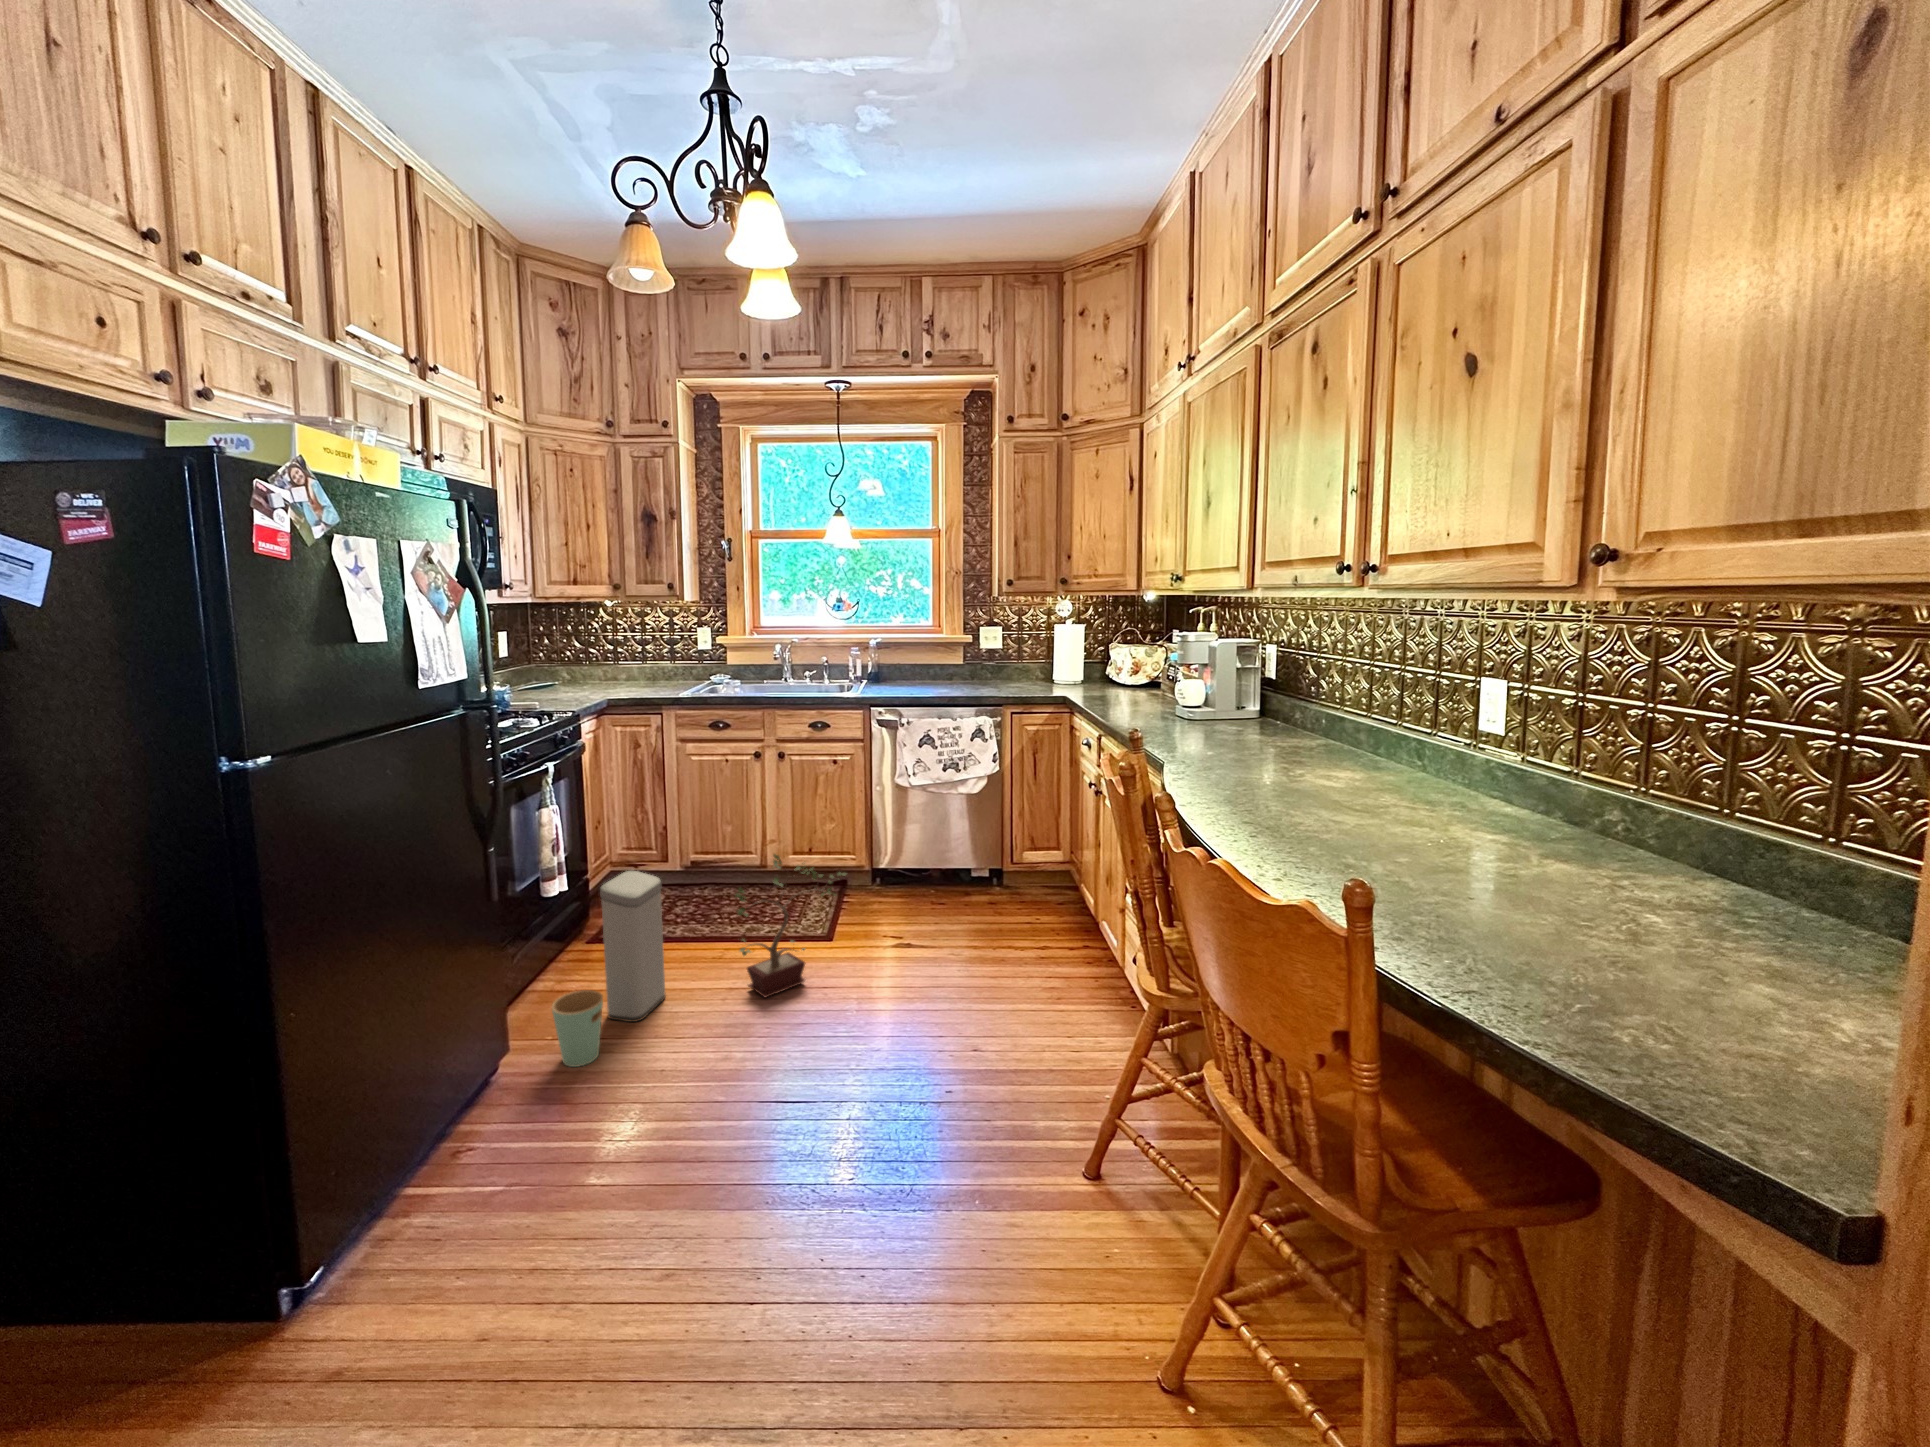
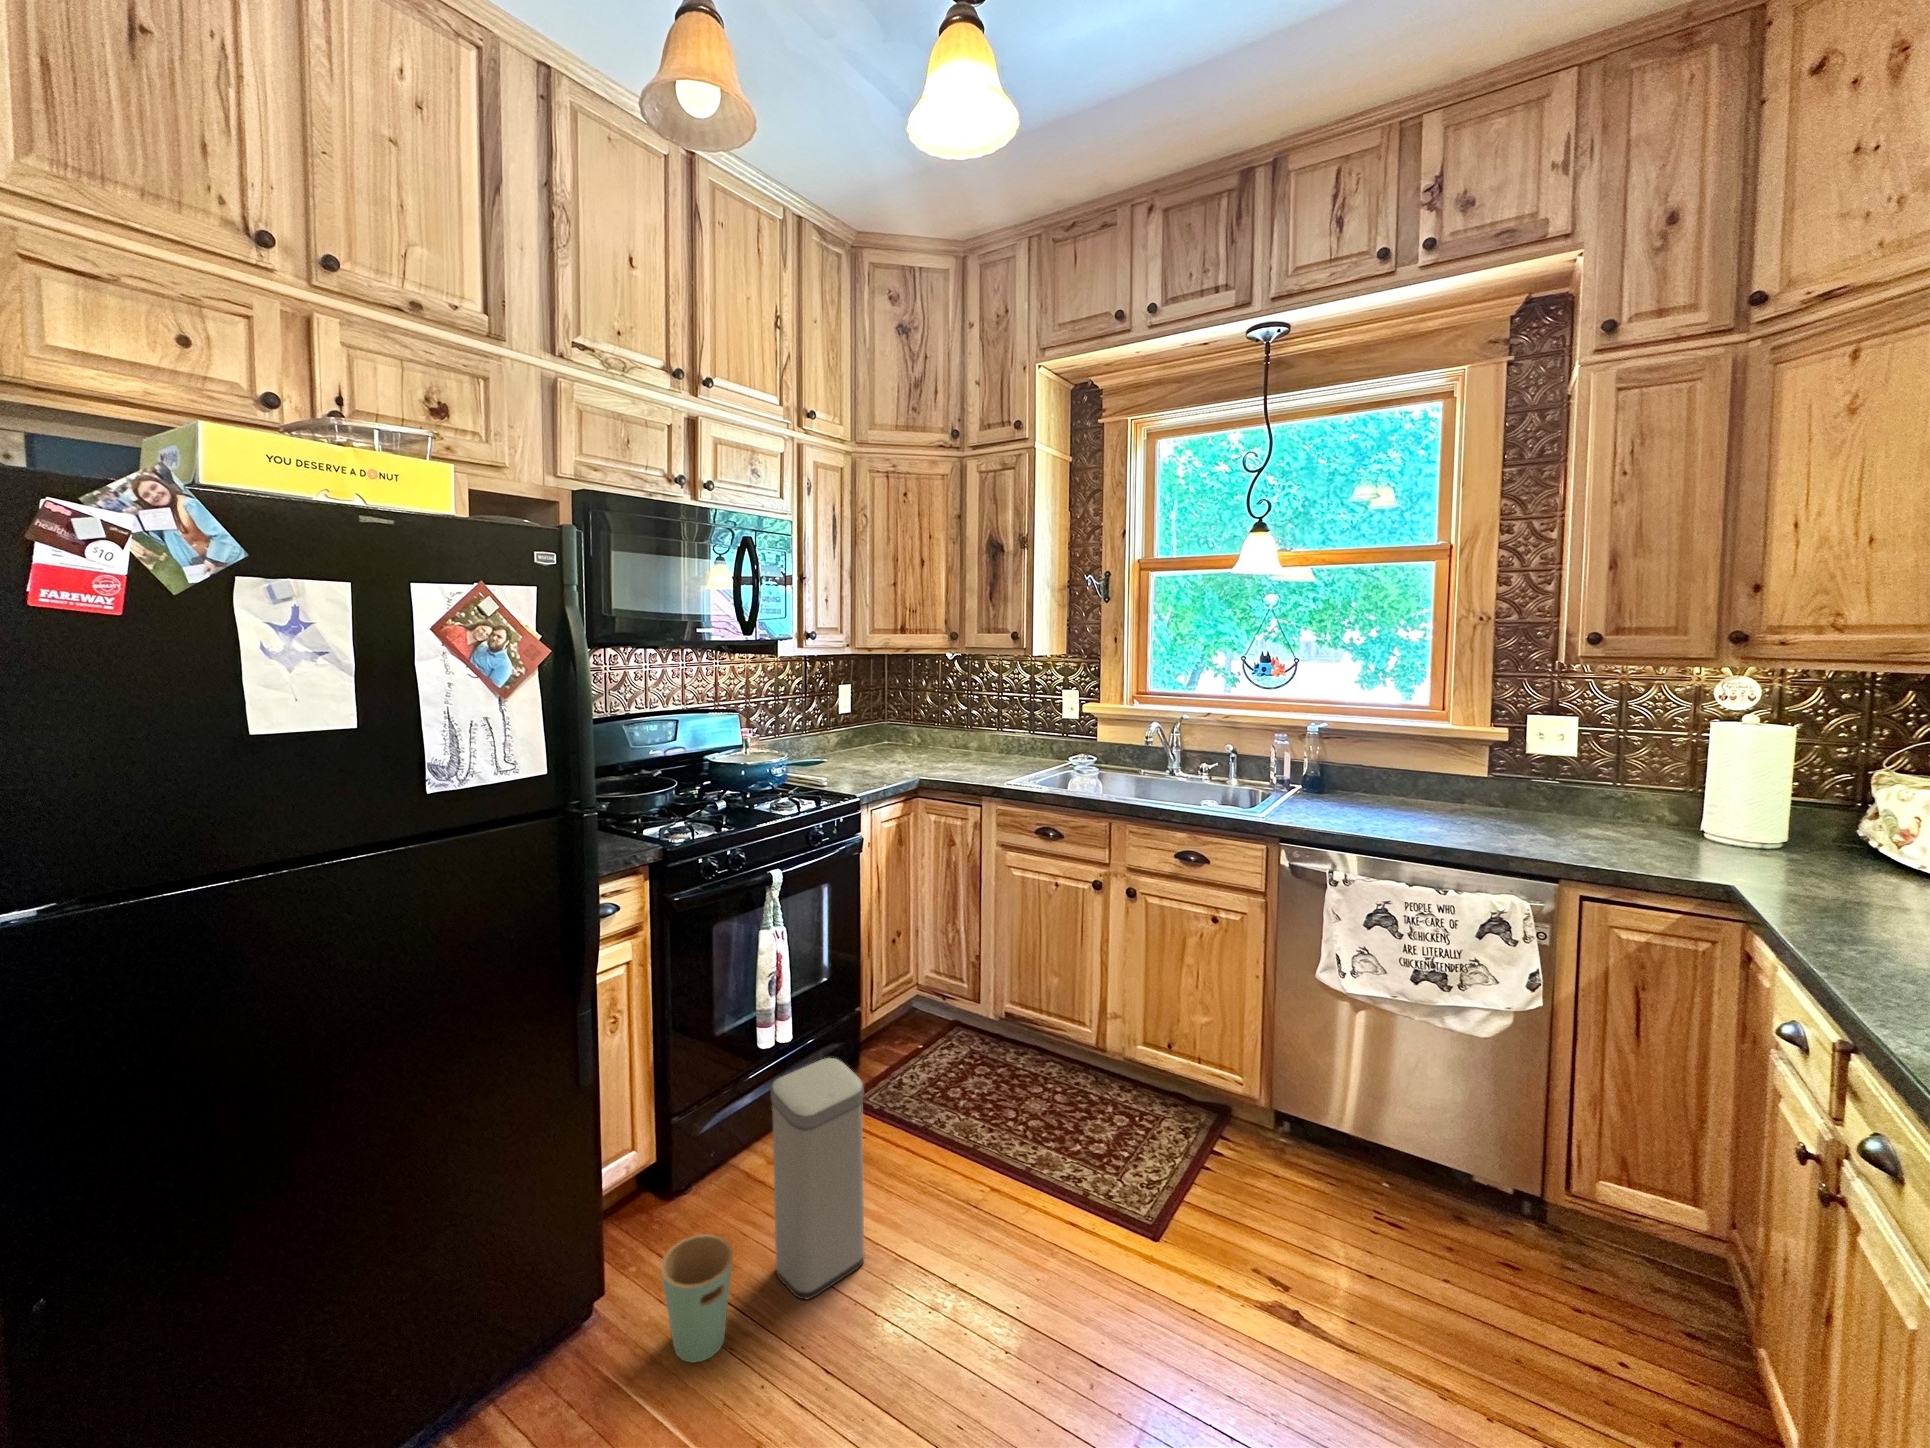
potted plant: present [736,854,846,998] -> none [946,1092,1162,1340]

